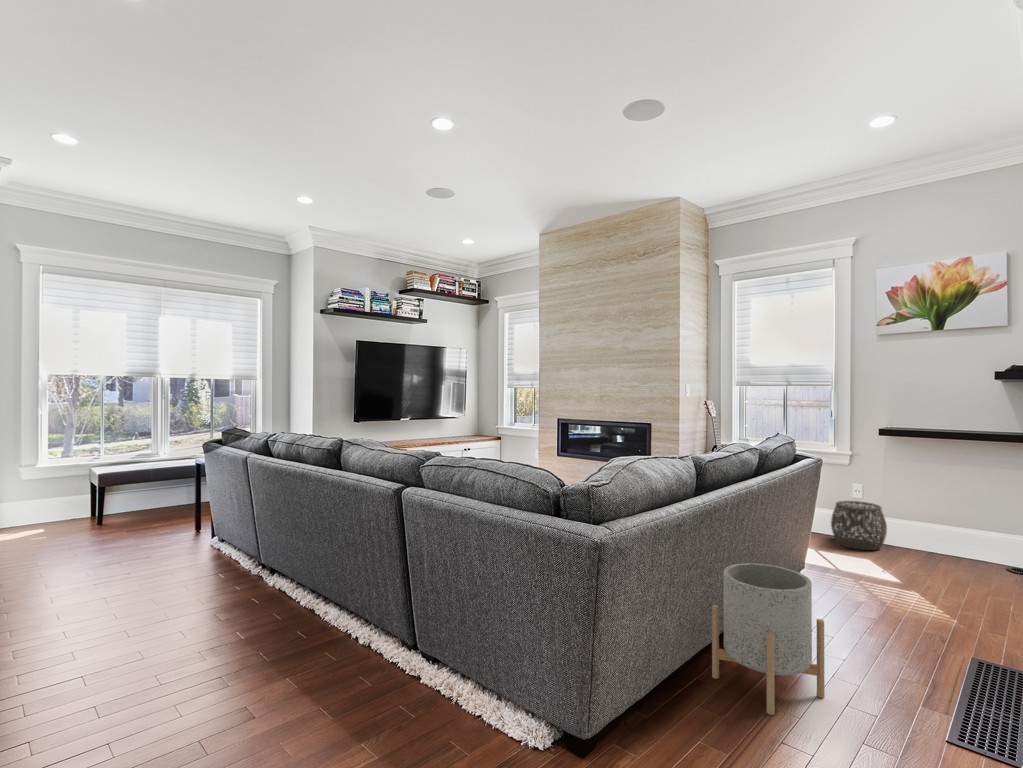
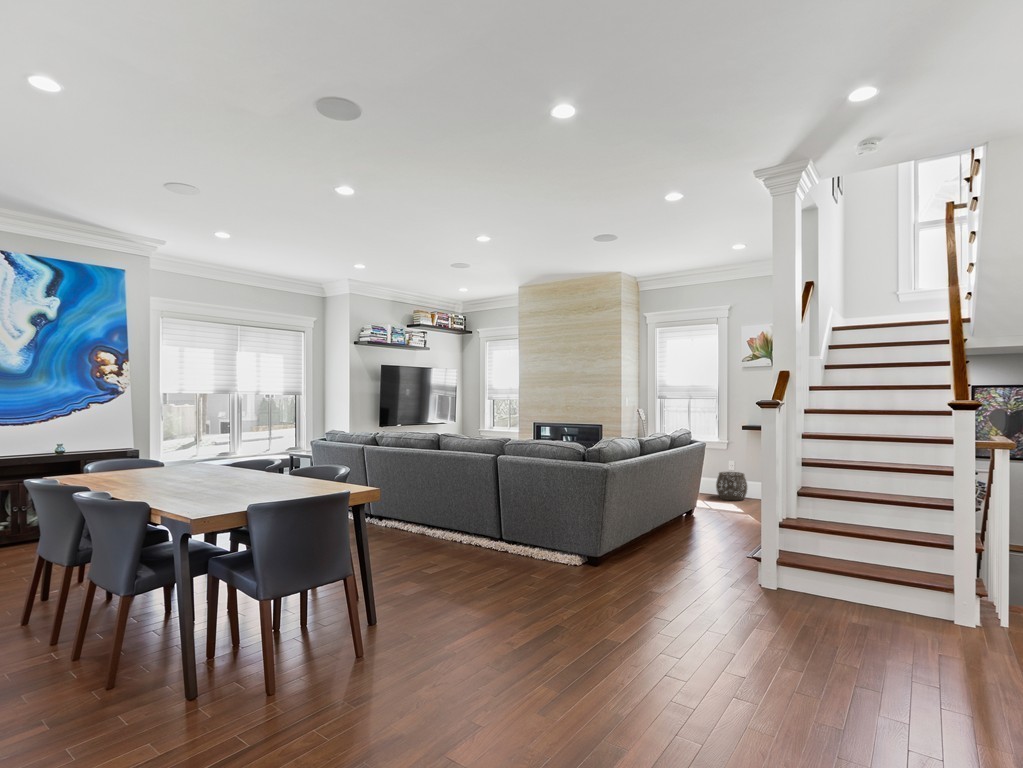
planter: present [712,563,825,715] -> none [648,490,698,551]

